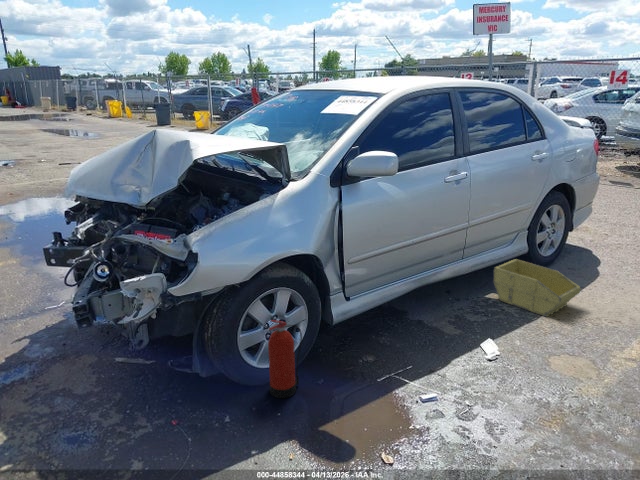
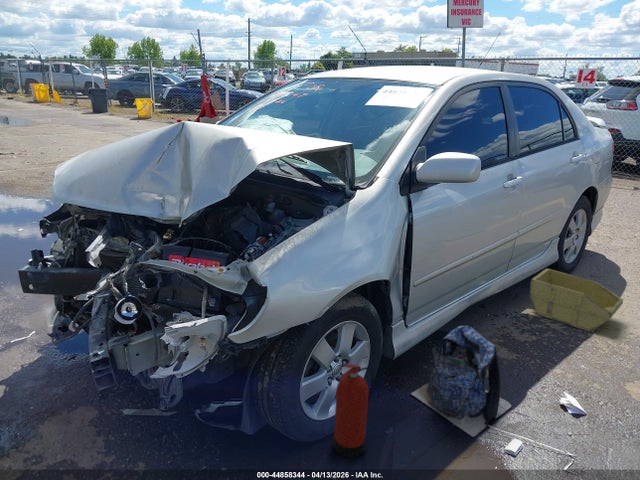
backpack: none [351,299,436,390] -> present [411,326,511,437]

